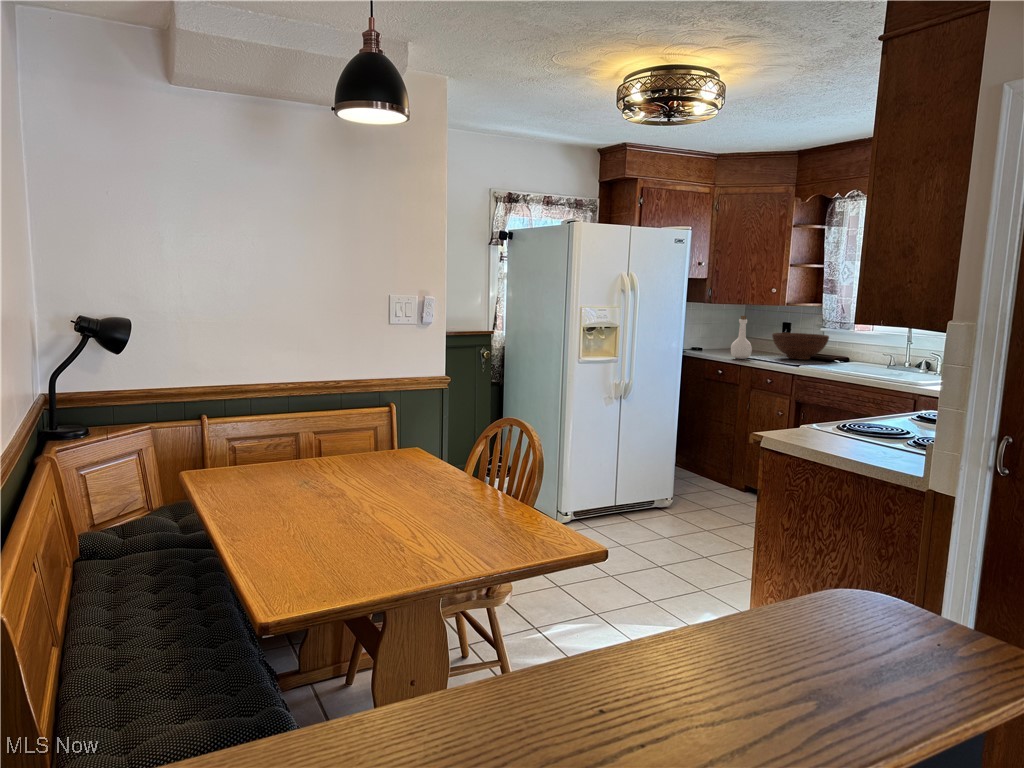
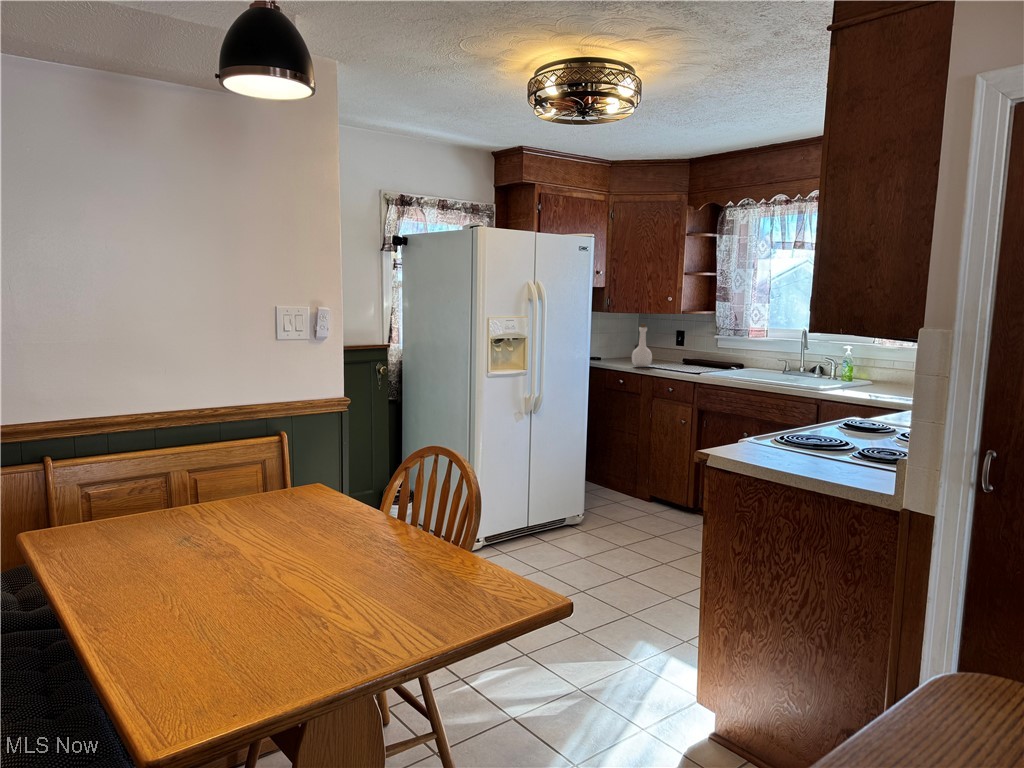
fruit bowl: present [772,333,829,360] -> none [670,340,724,366]

